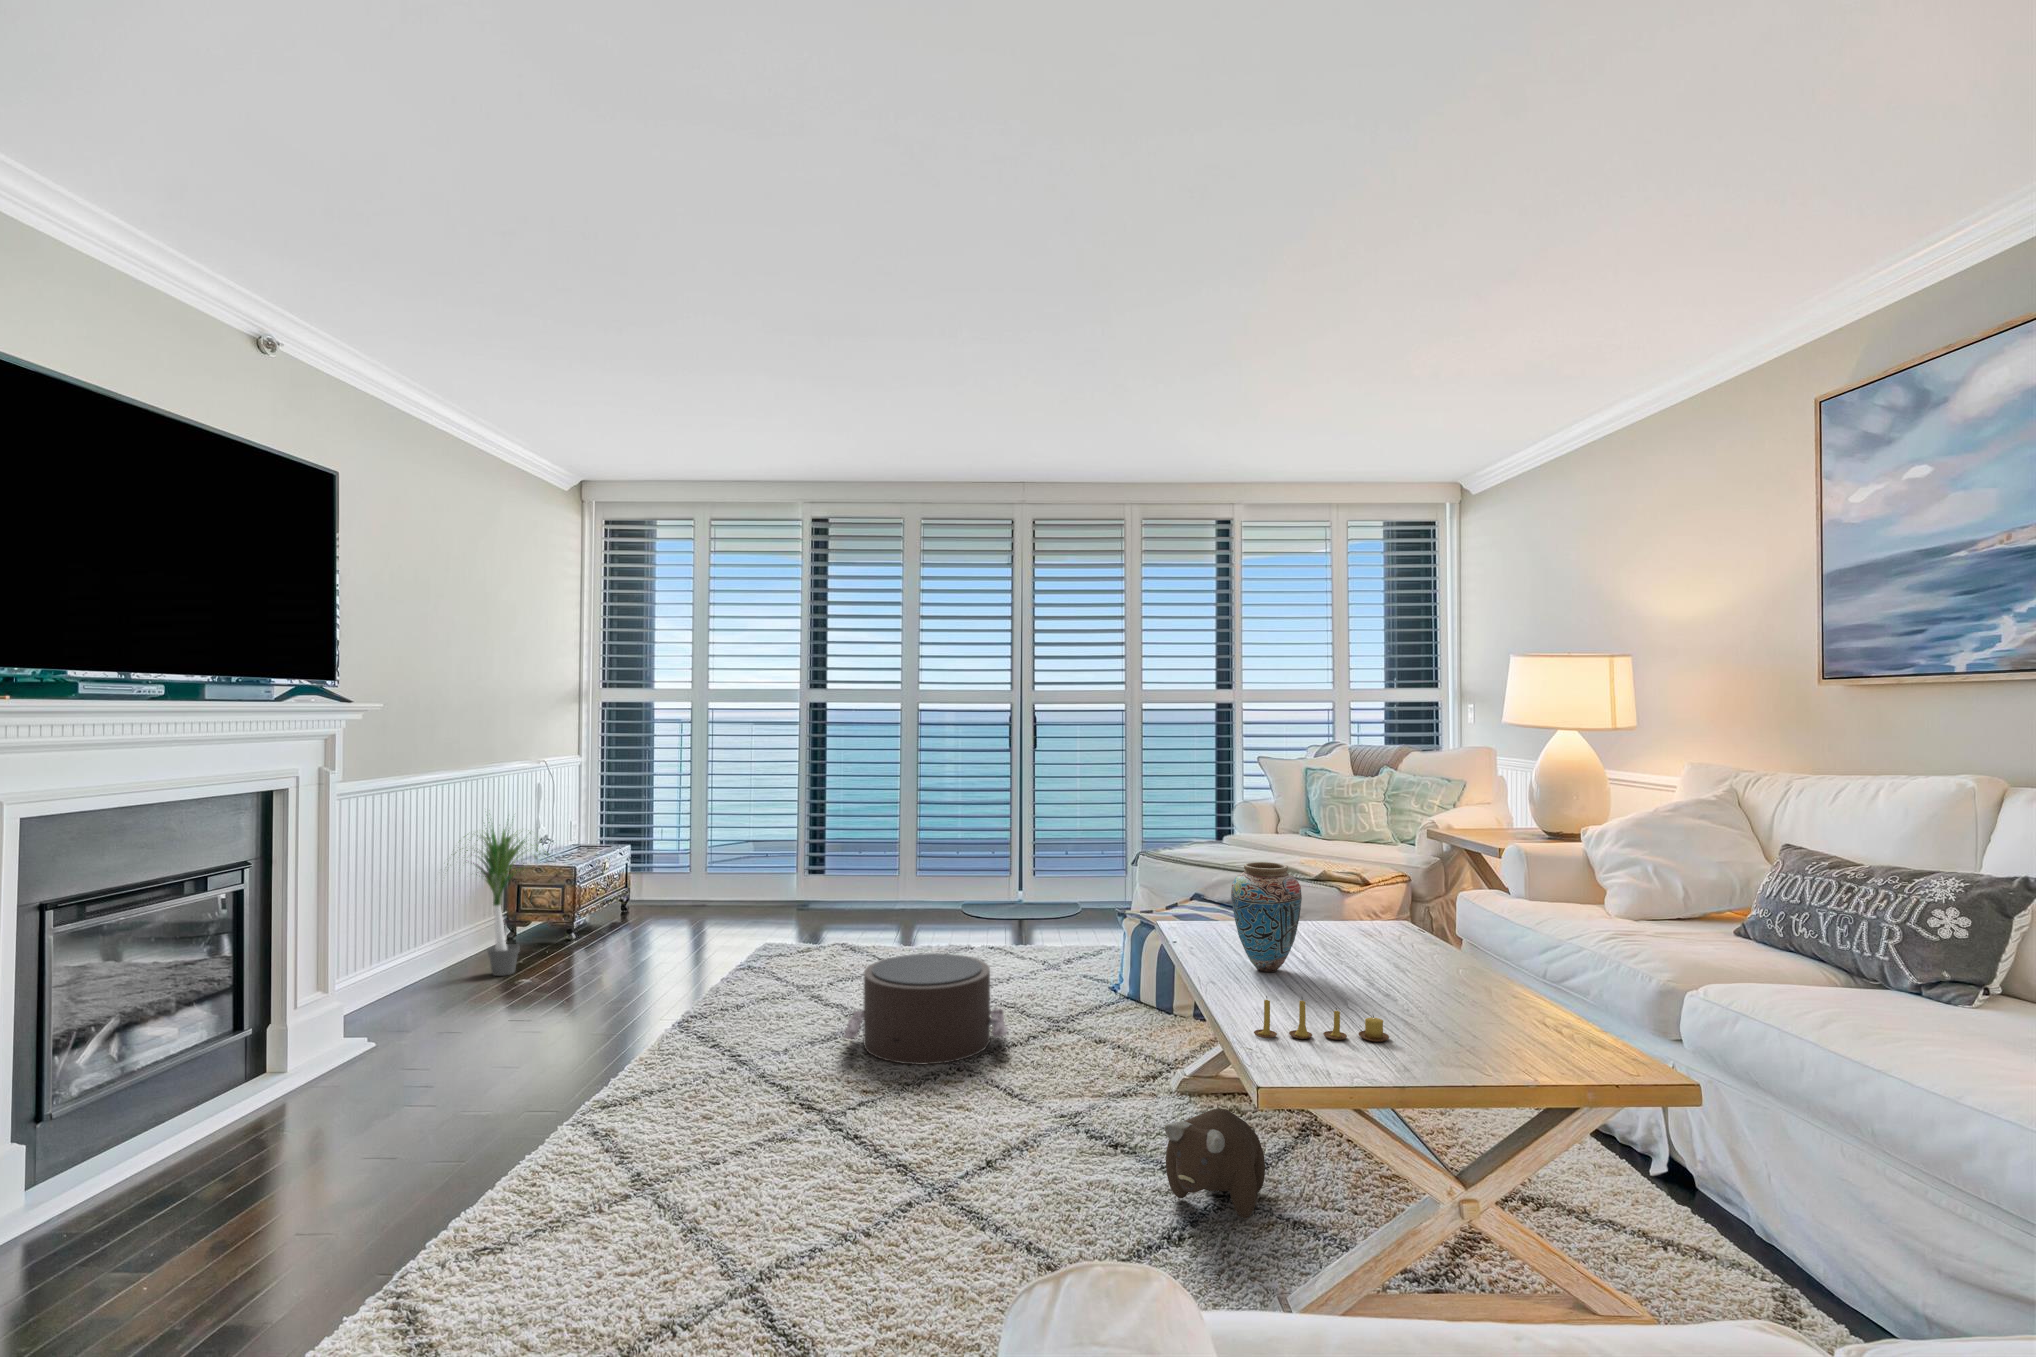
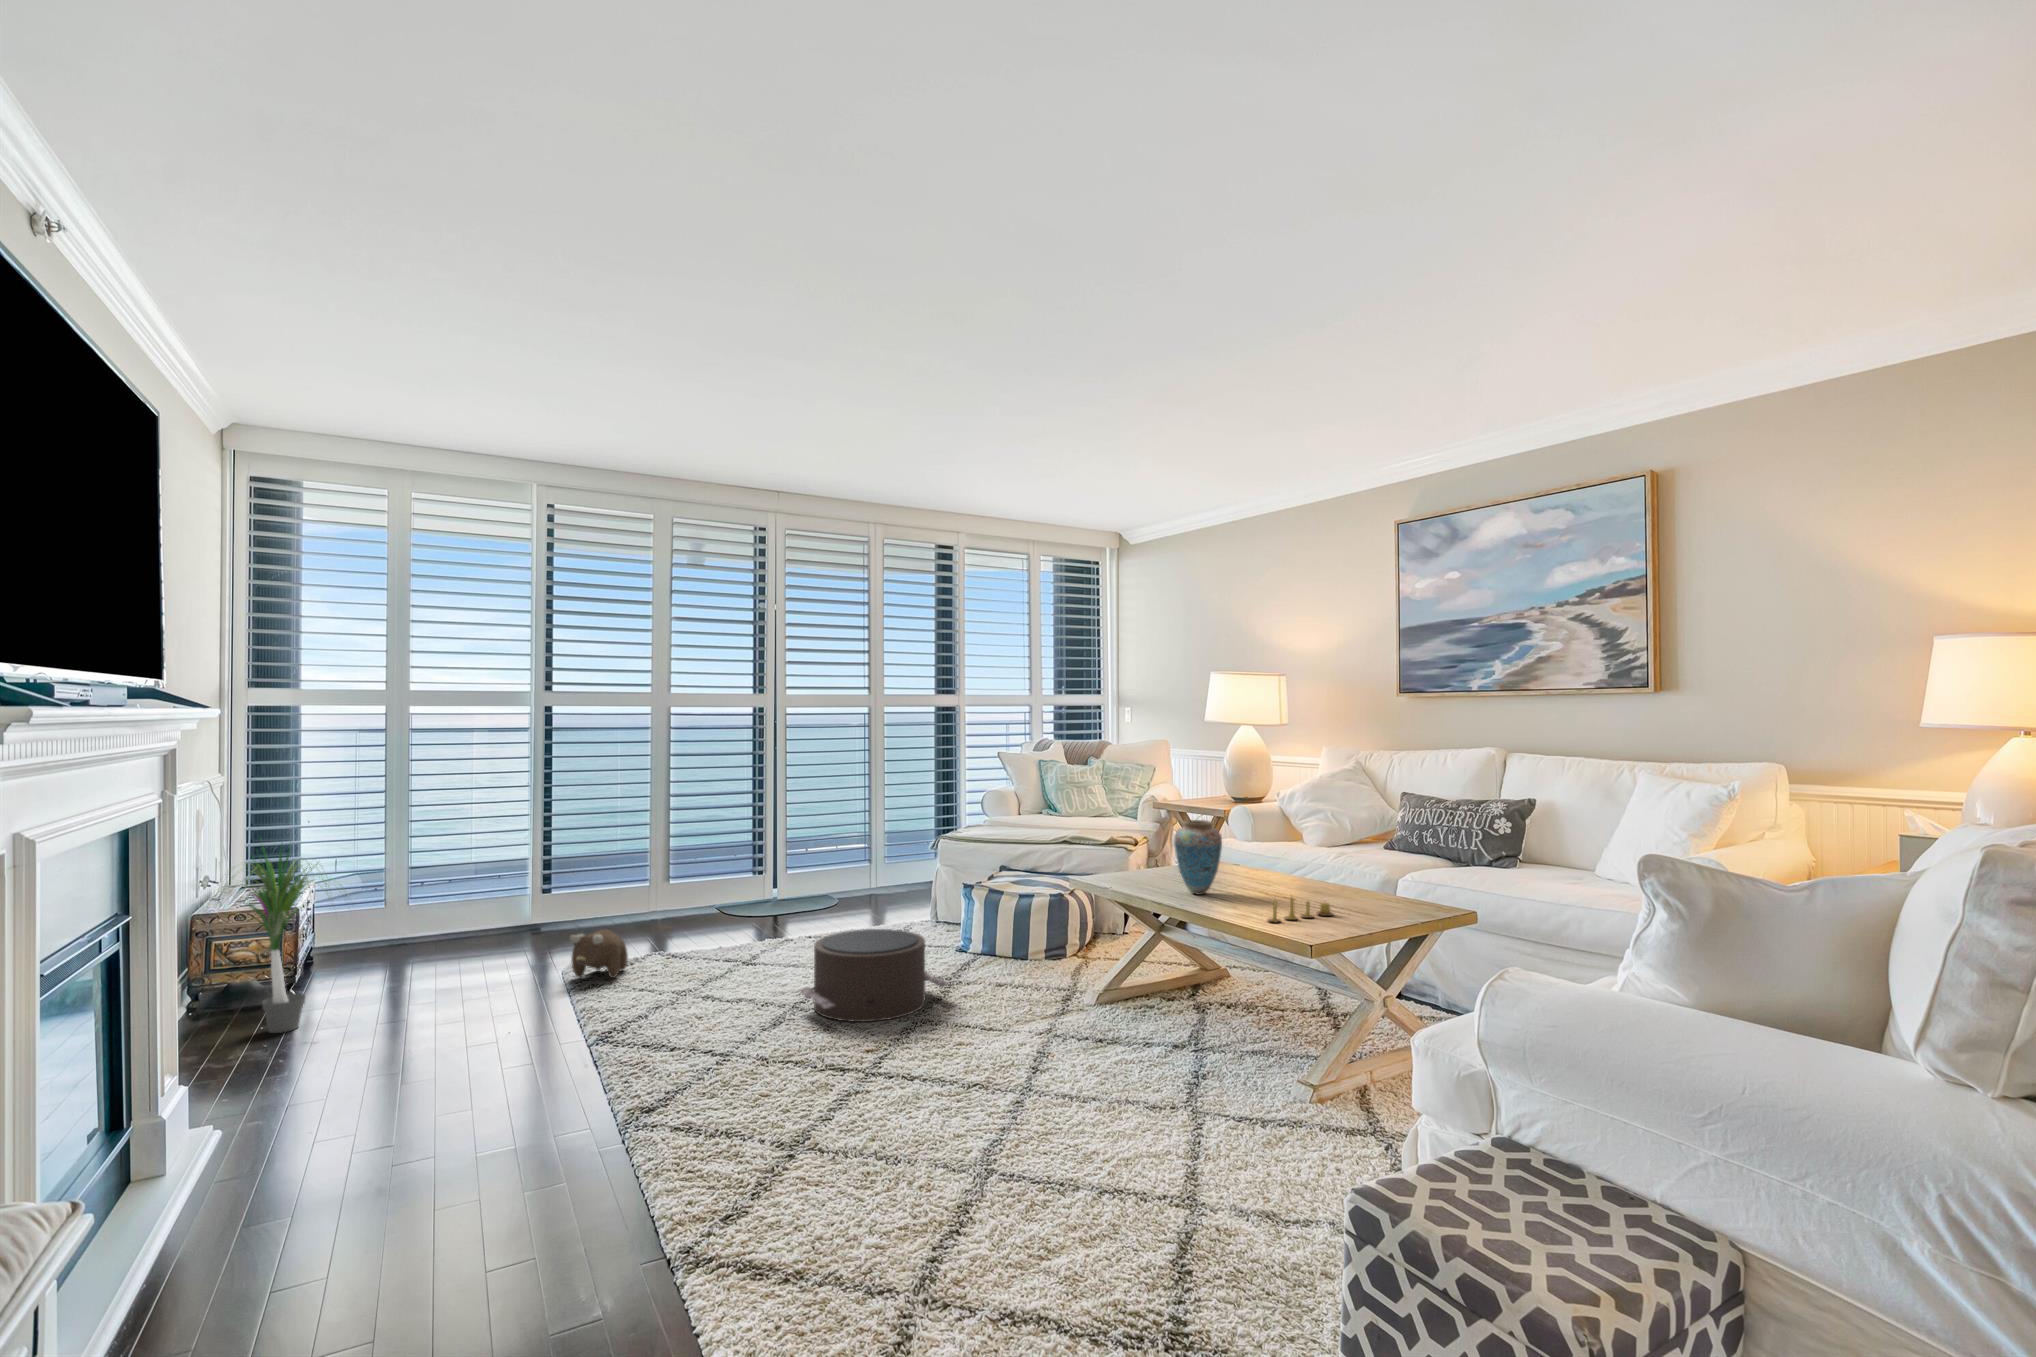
plush toy: present [1165,1109,1265,1219] -> present [570,929,628,978]

